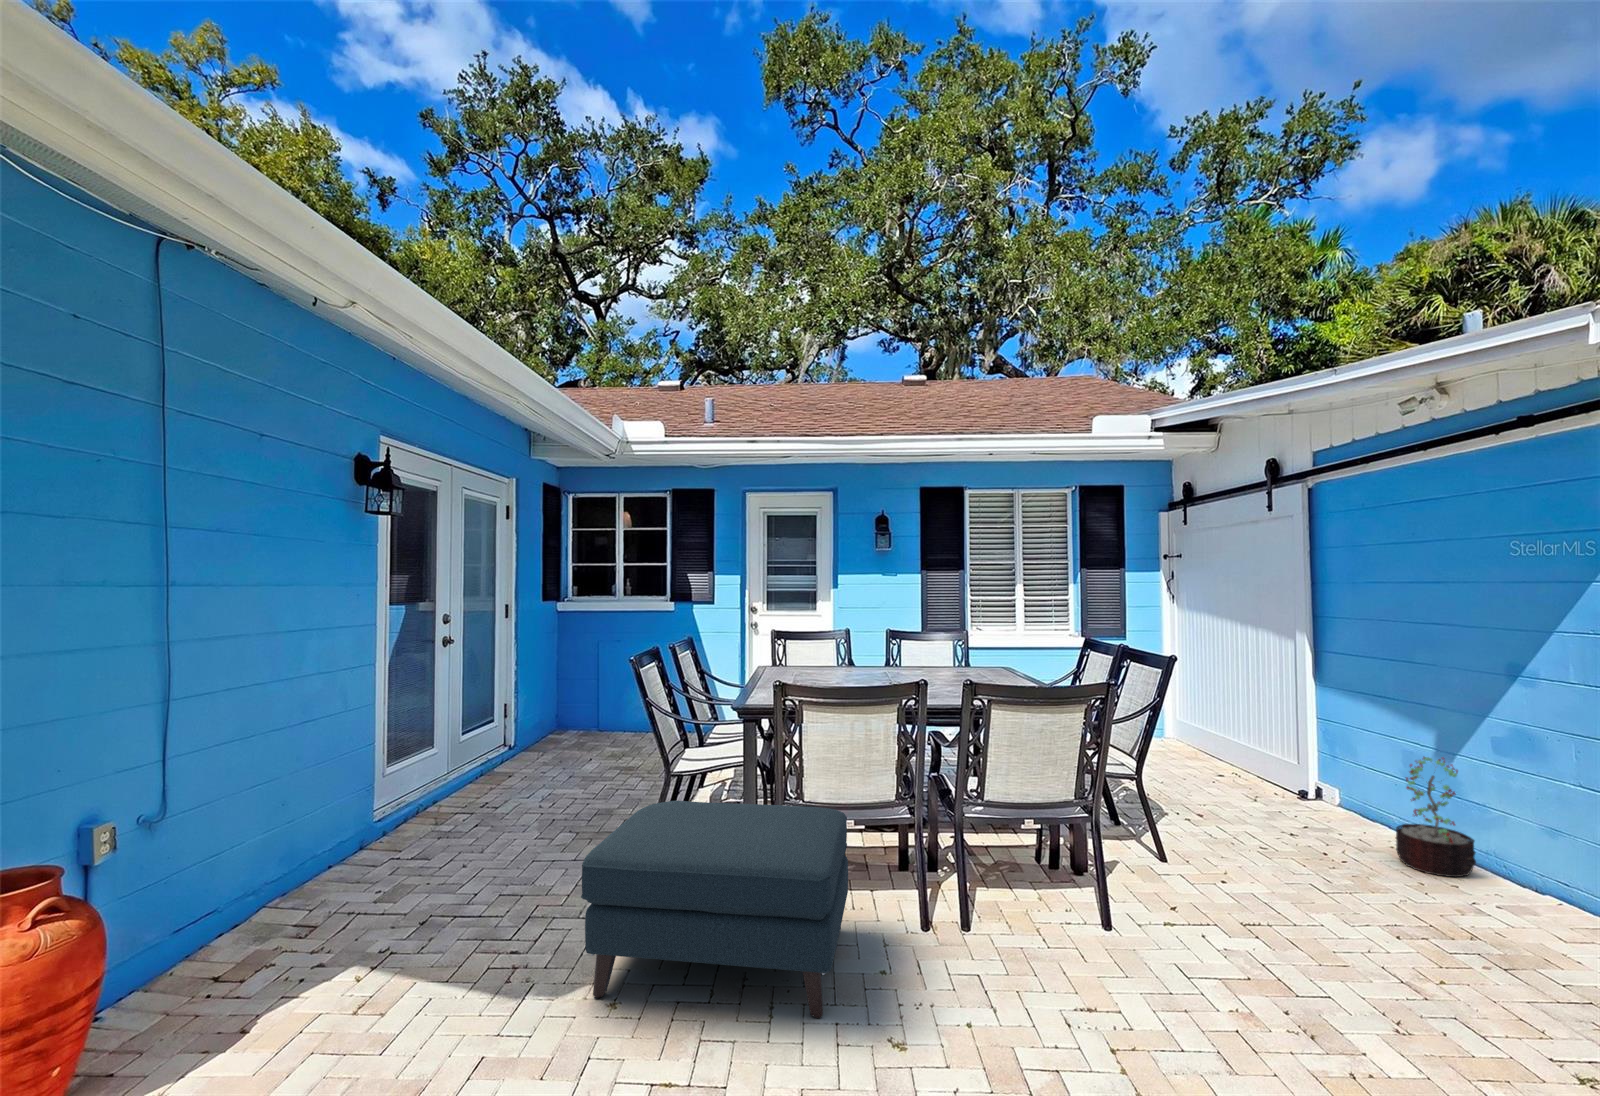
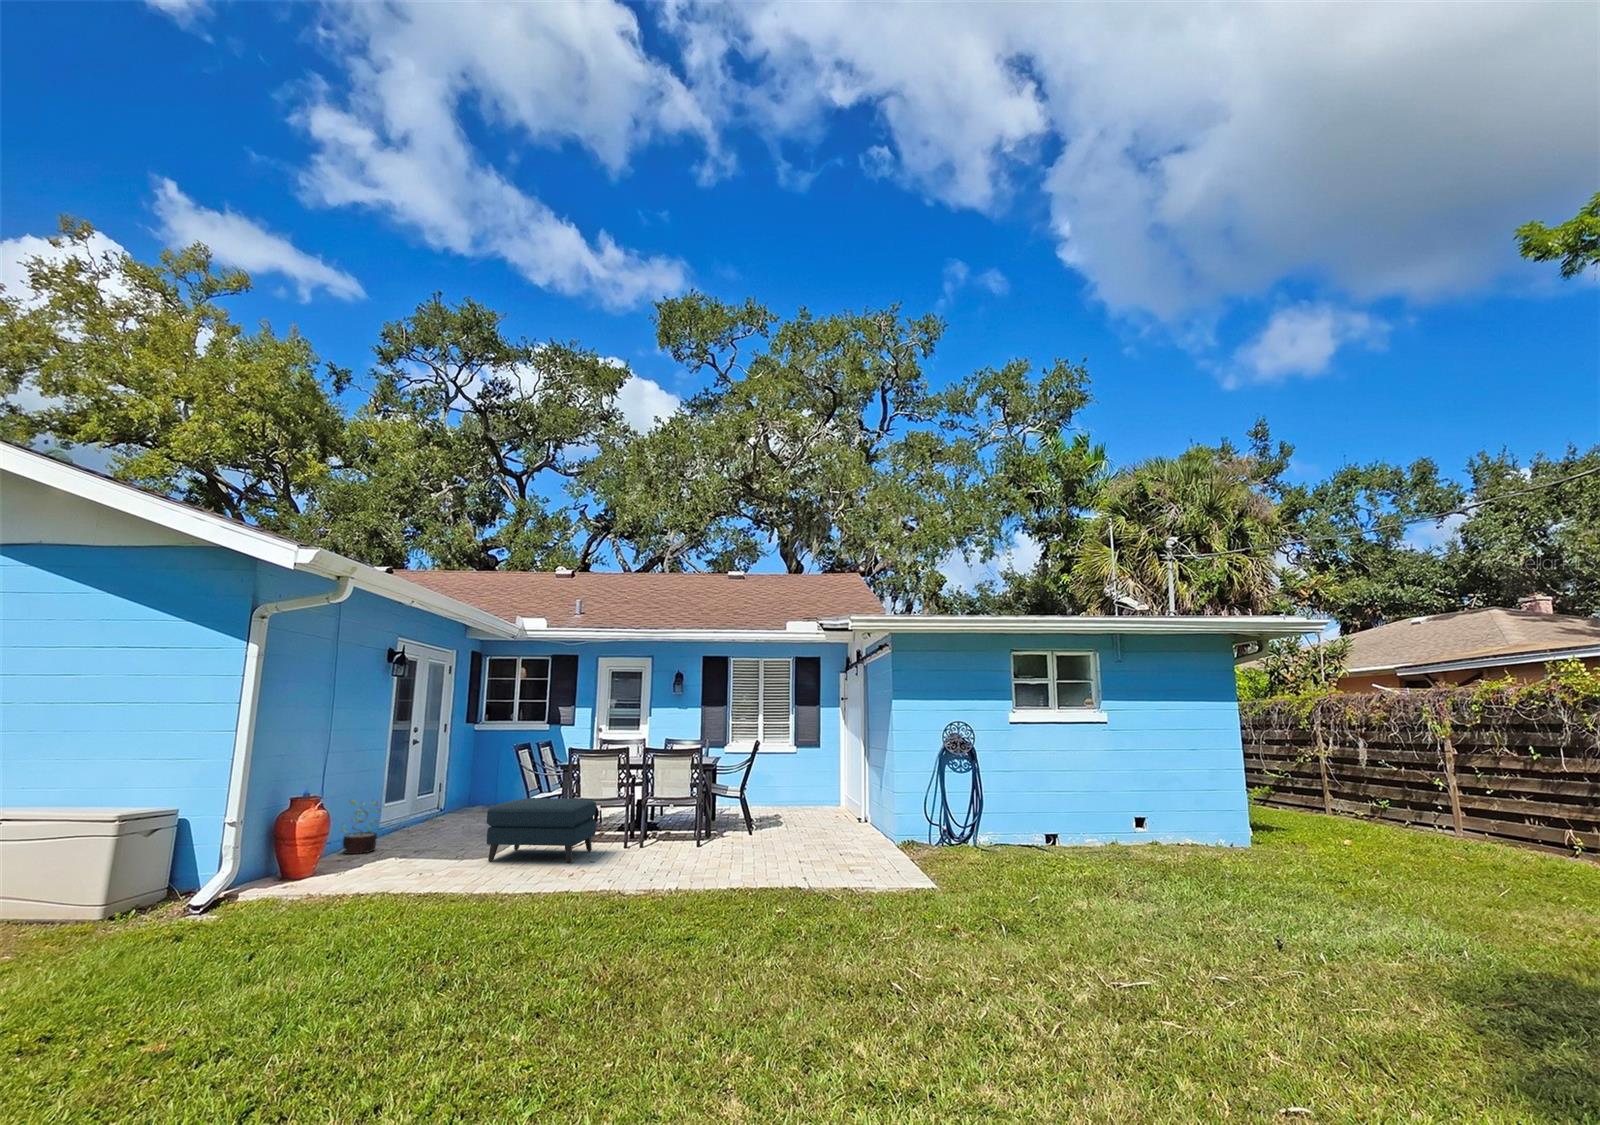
decorative plant: present [1396,757,1476,877] -> present [342,800,380,854]

